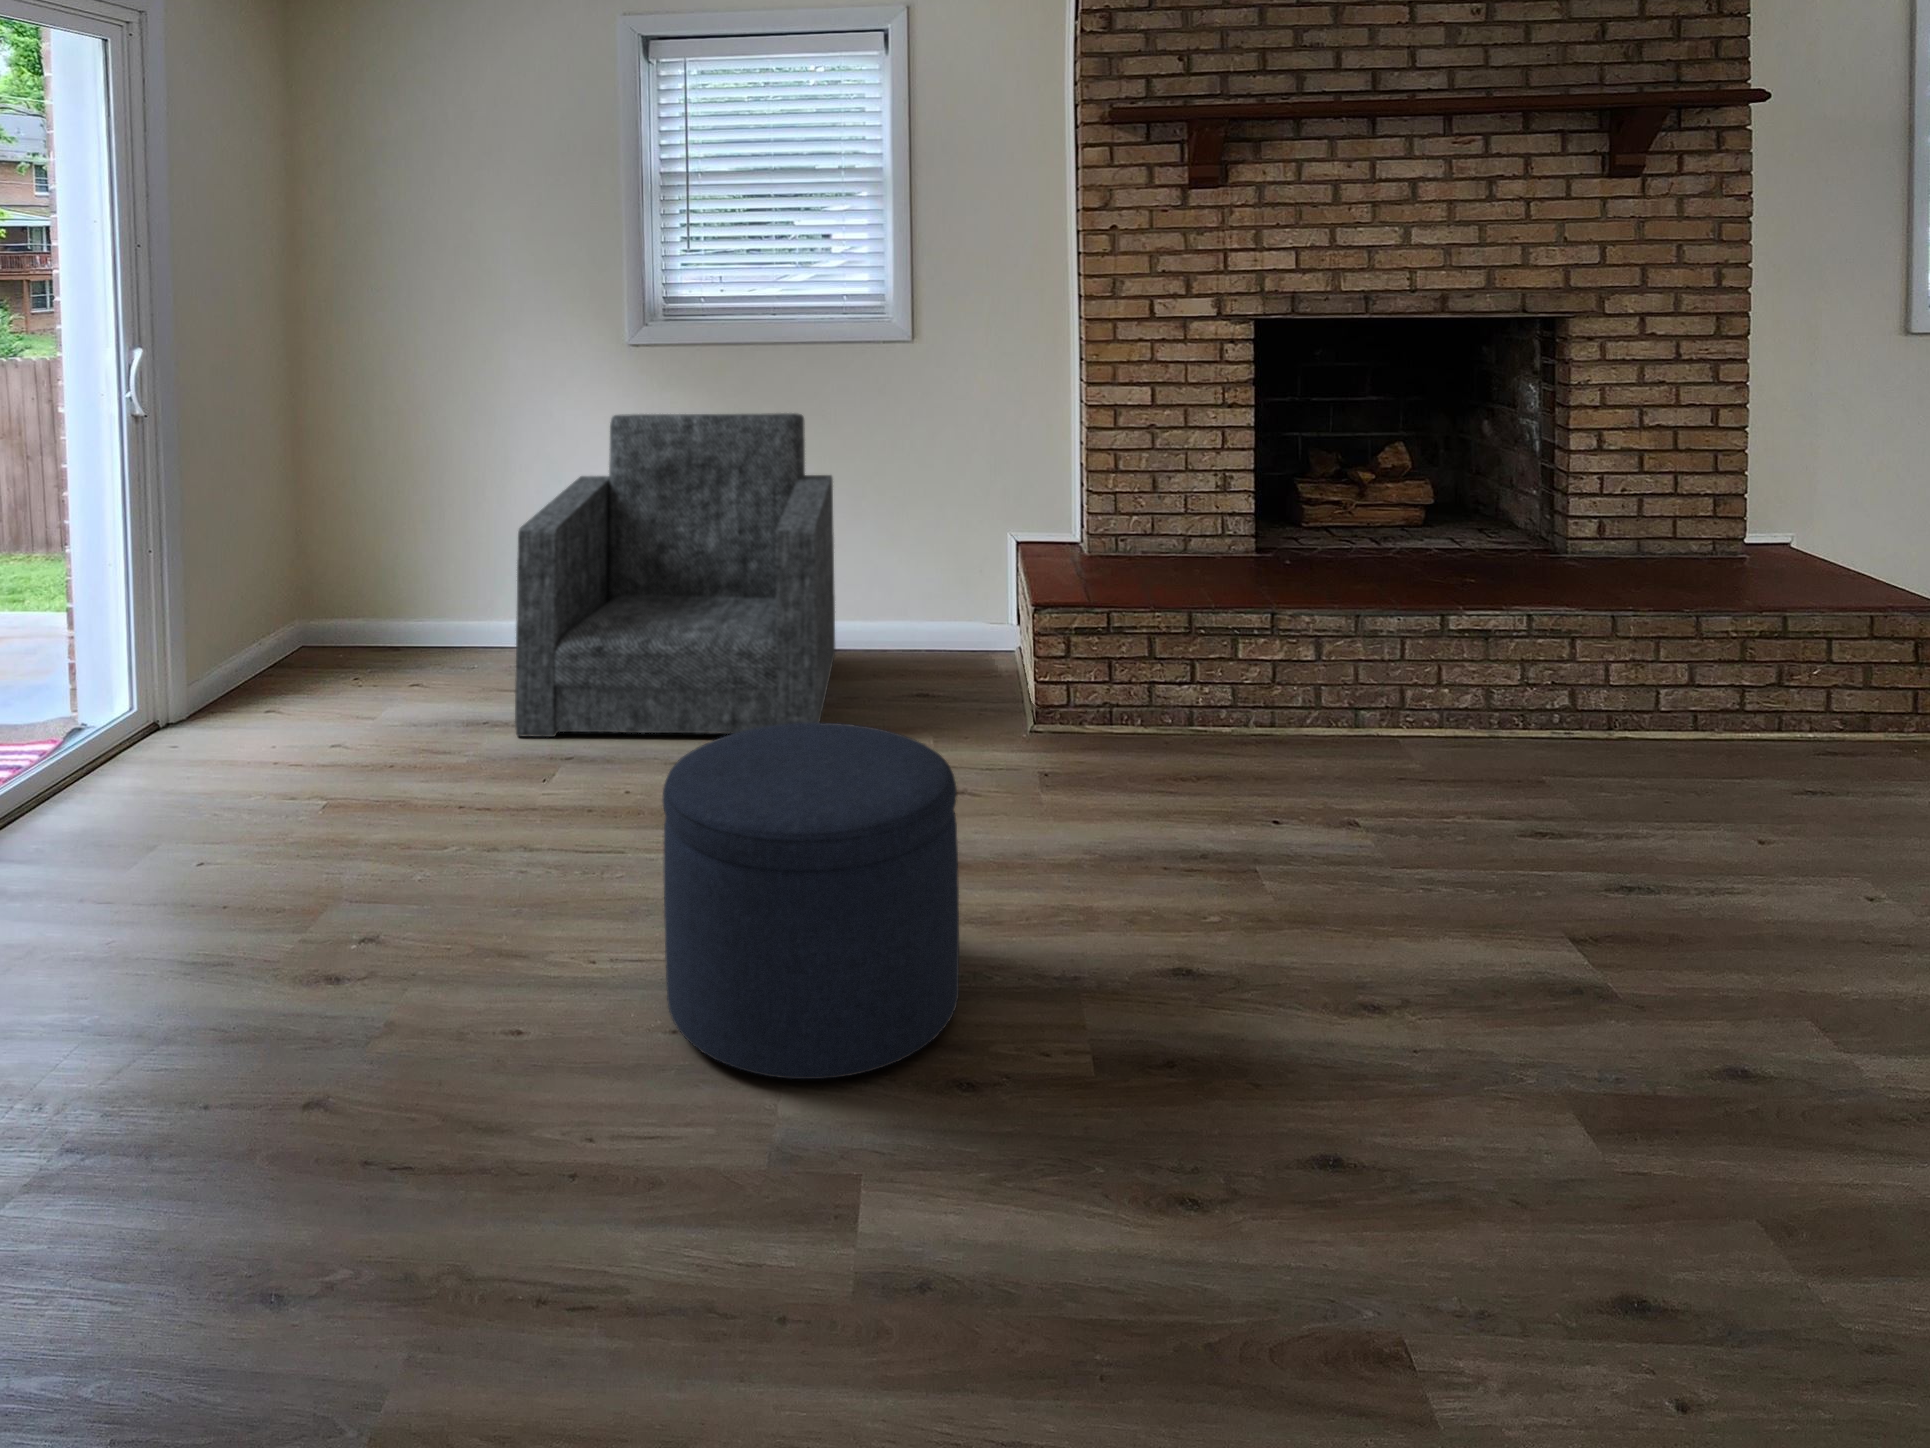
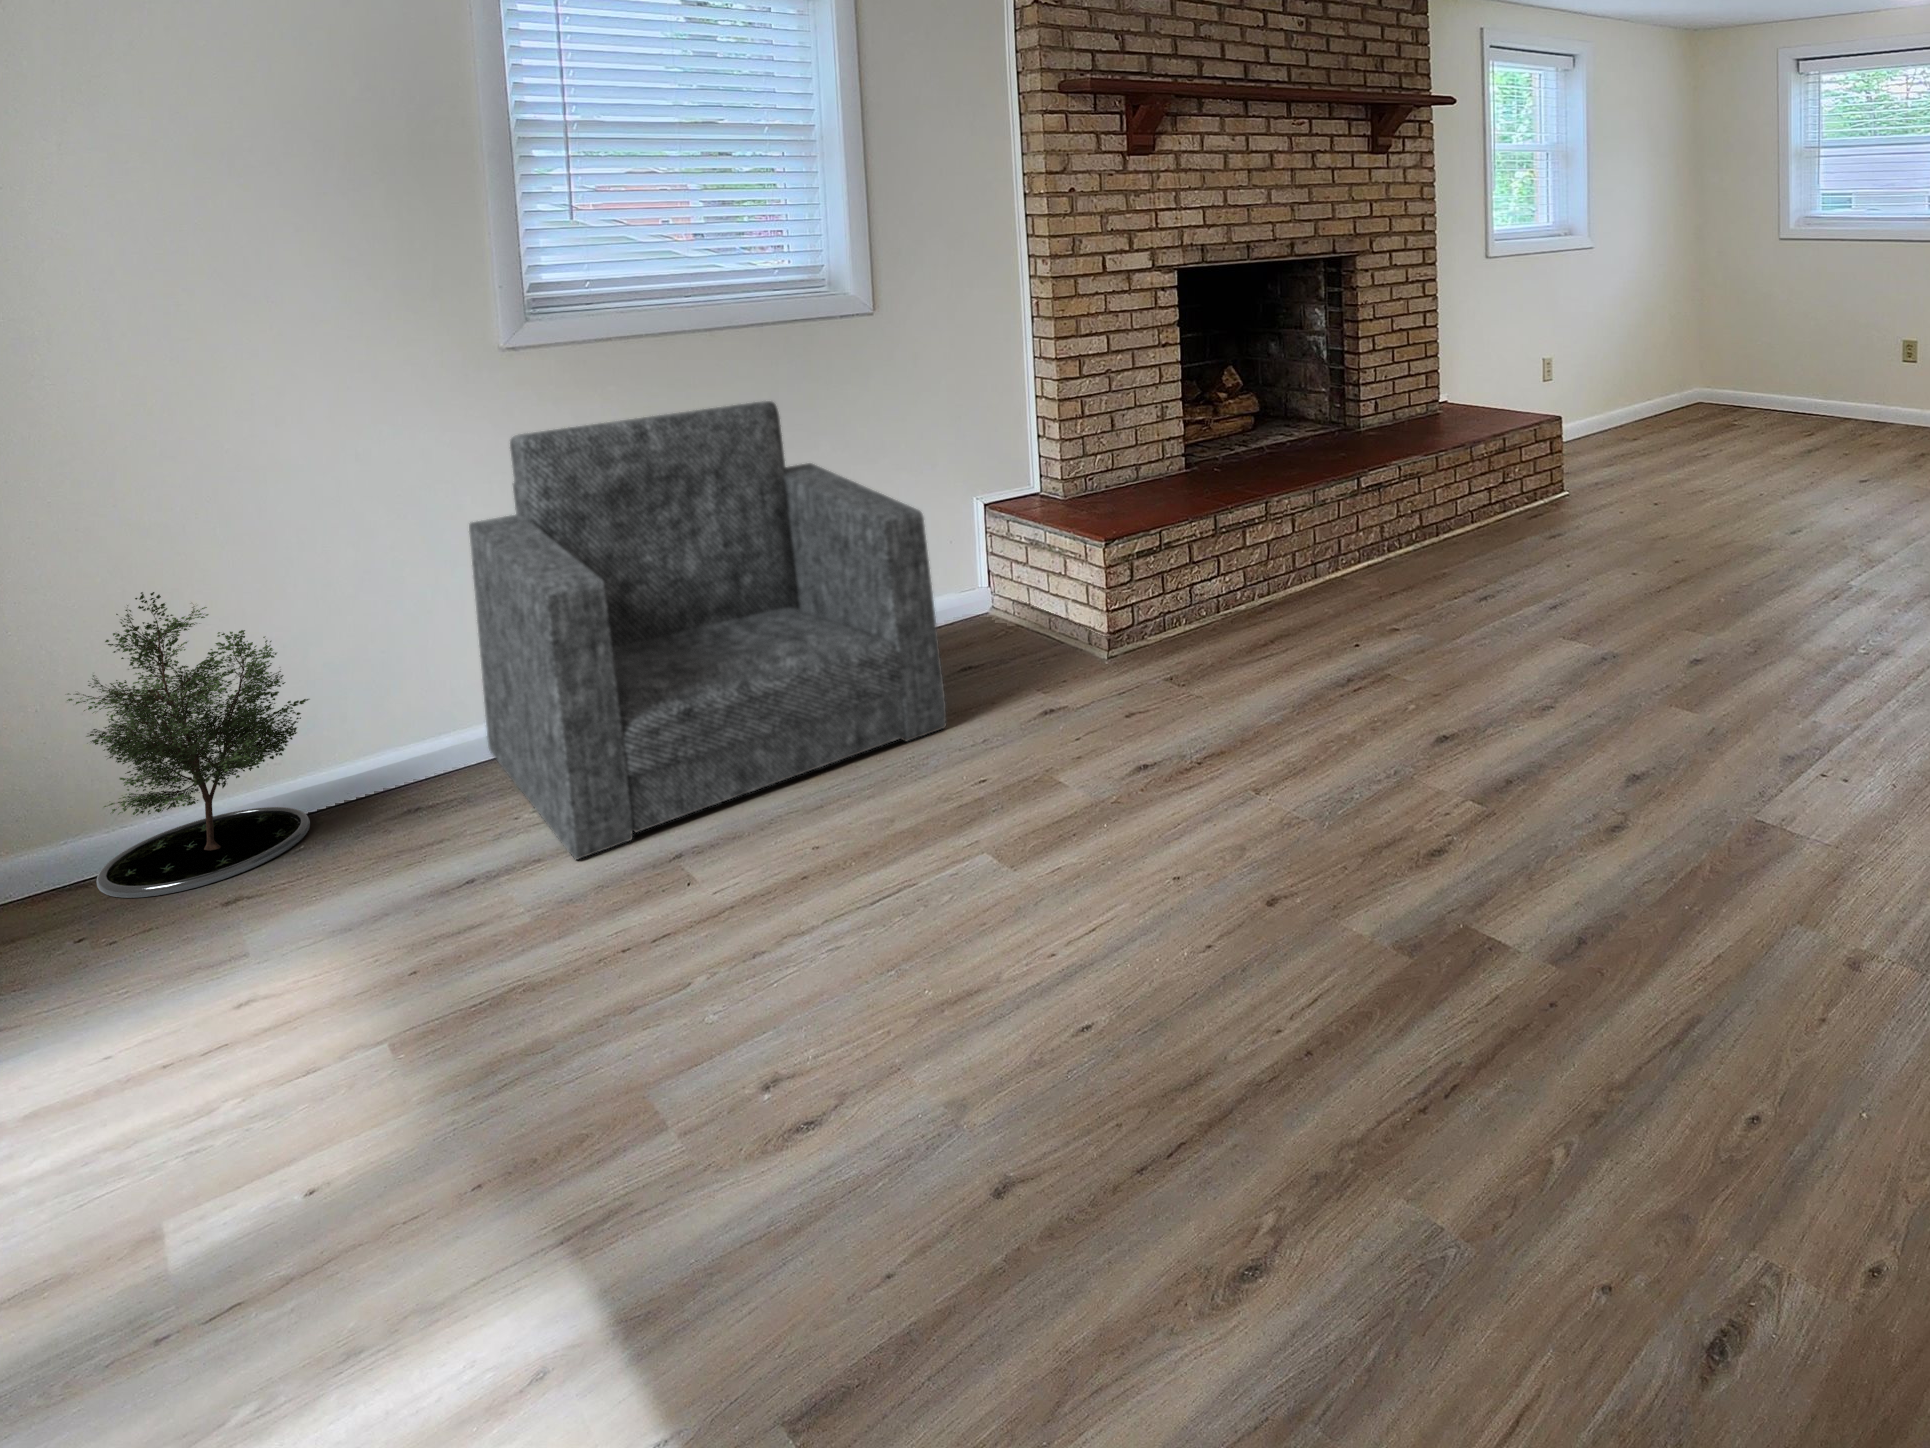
potted tree: none [353,482,477,679] -> present [67,592,310,898]
ottoman: present [663,723,959,1079] -> none [1170,646,1443,972]

